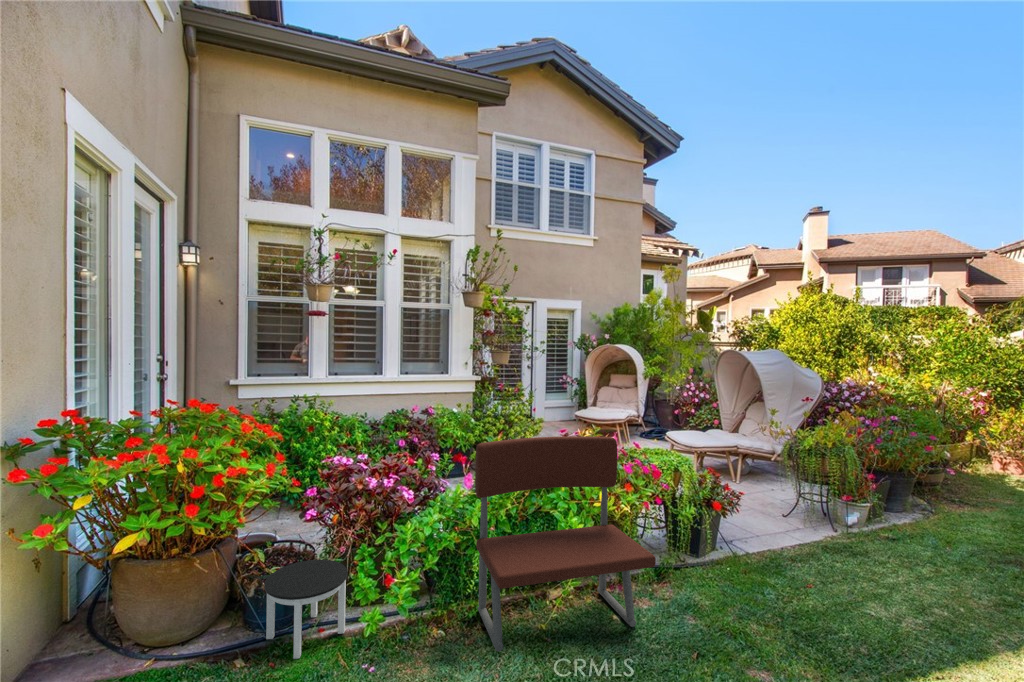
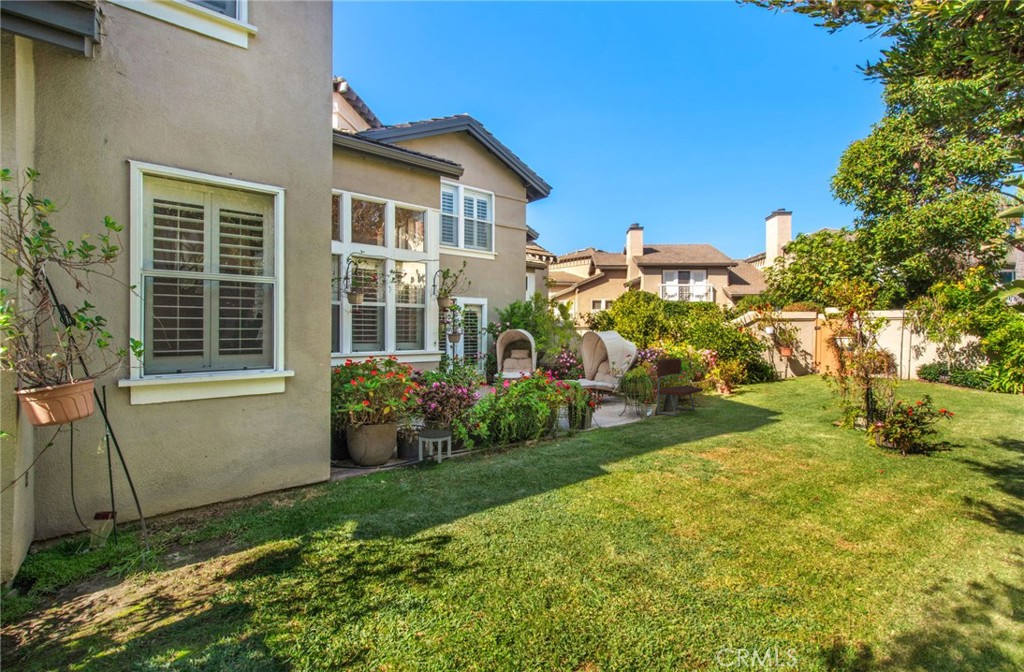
bench: present [475,436,656,652] -> present [657,358,703,417]

